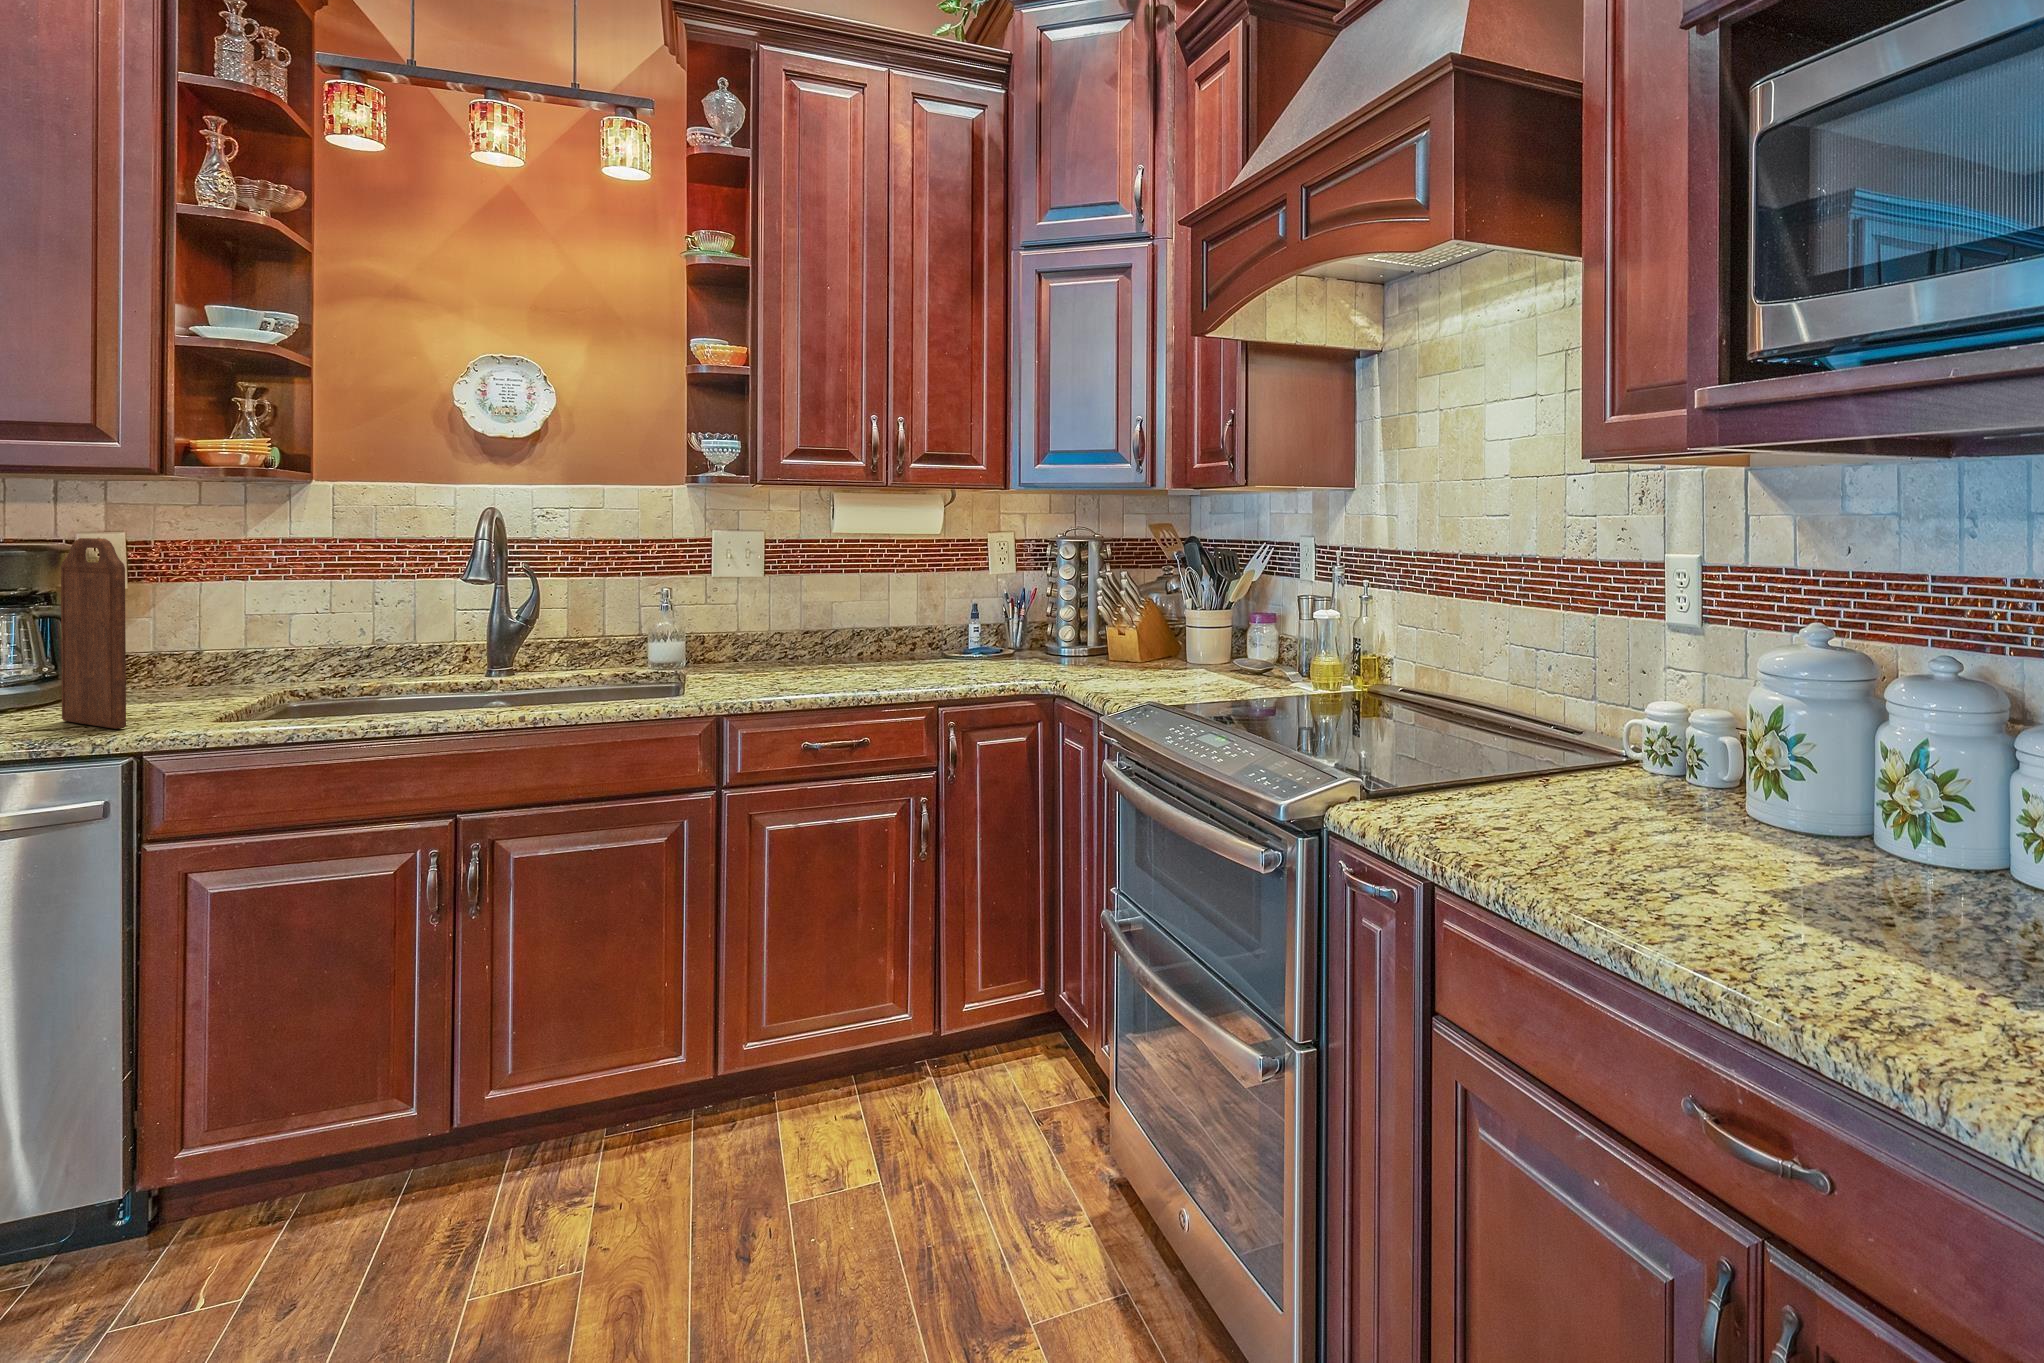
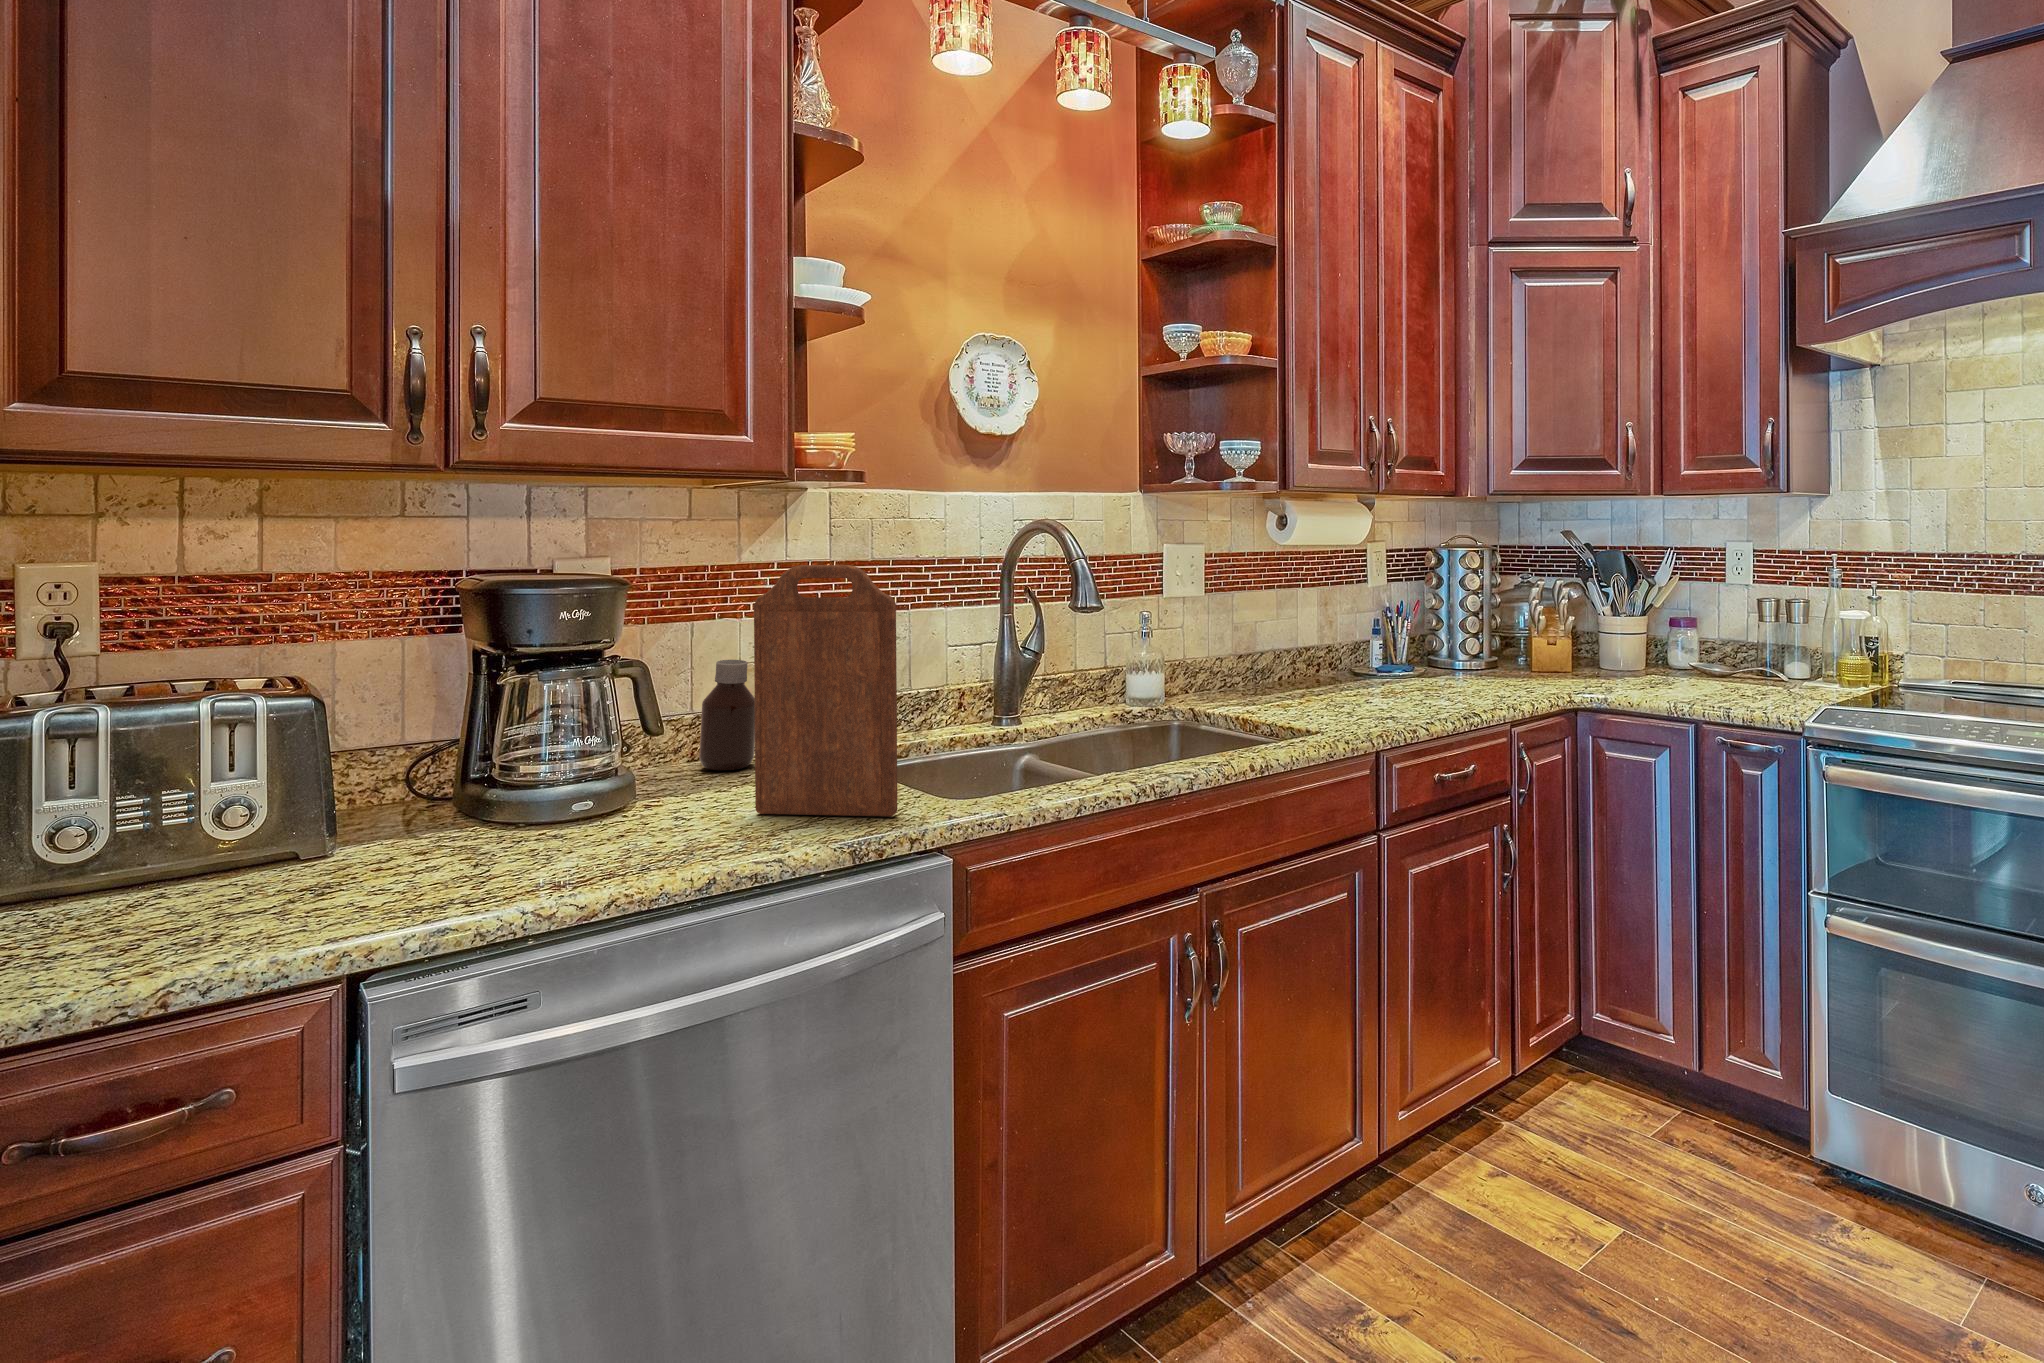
bottle: none [174,611,226,694] -> present [699,660,755,770]

